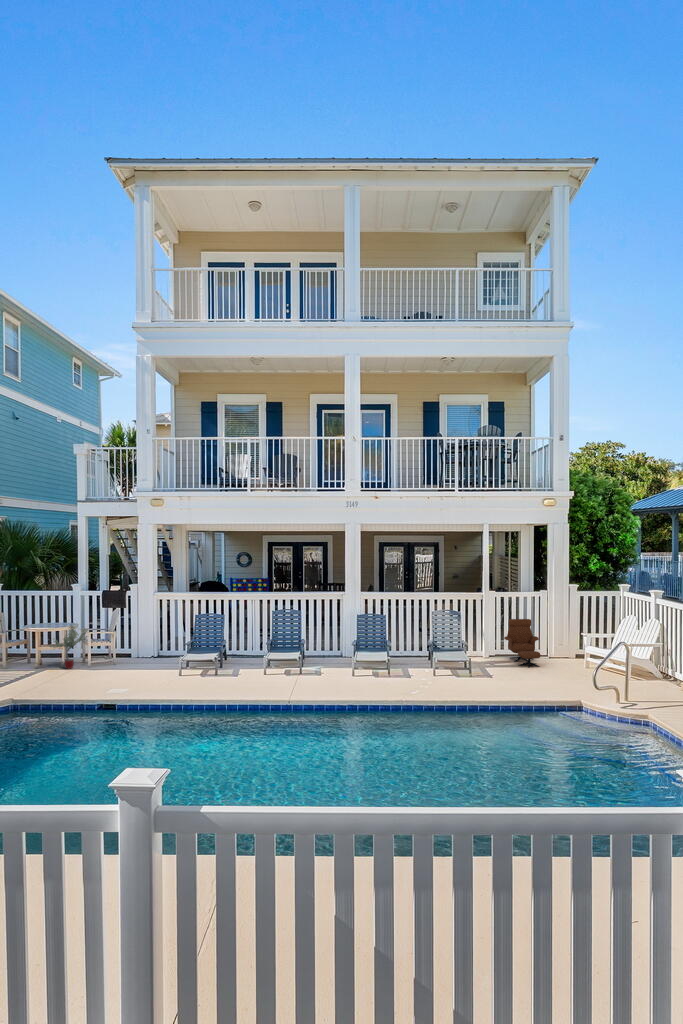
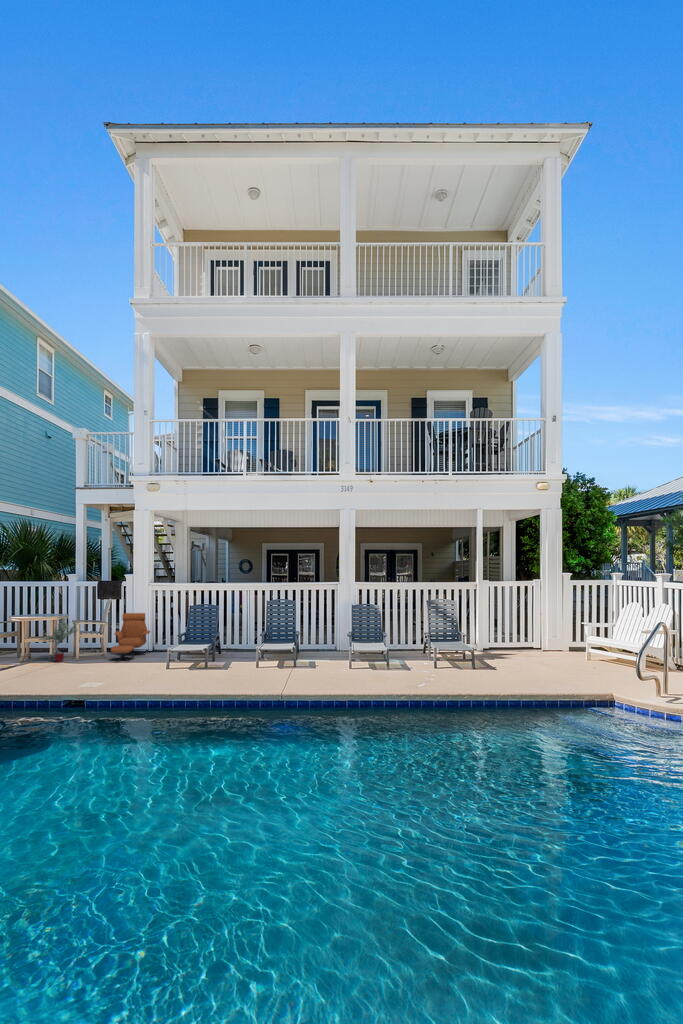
lounge chair: present [504,619,540,668] -> present [111,613,150,662]

